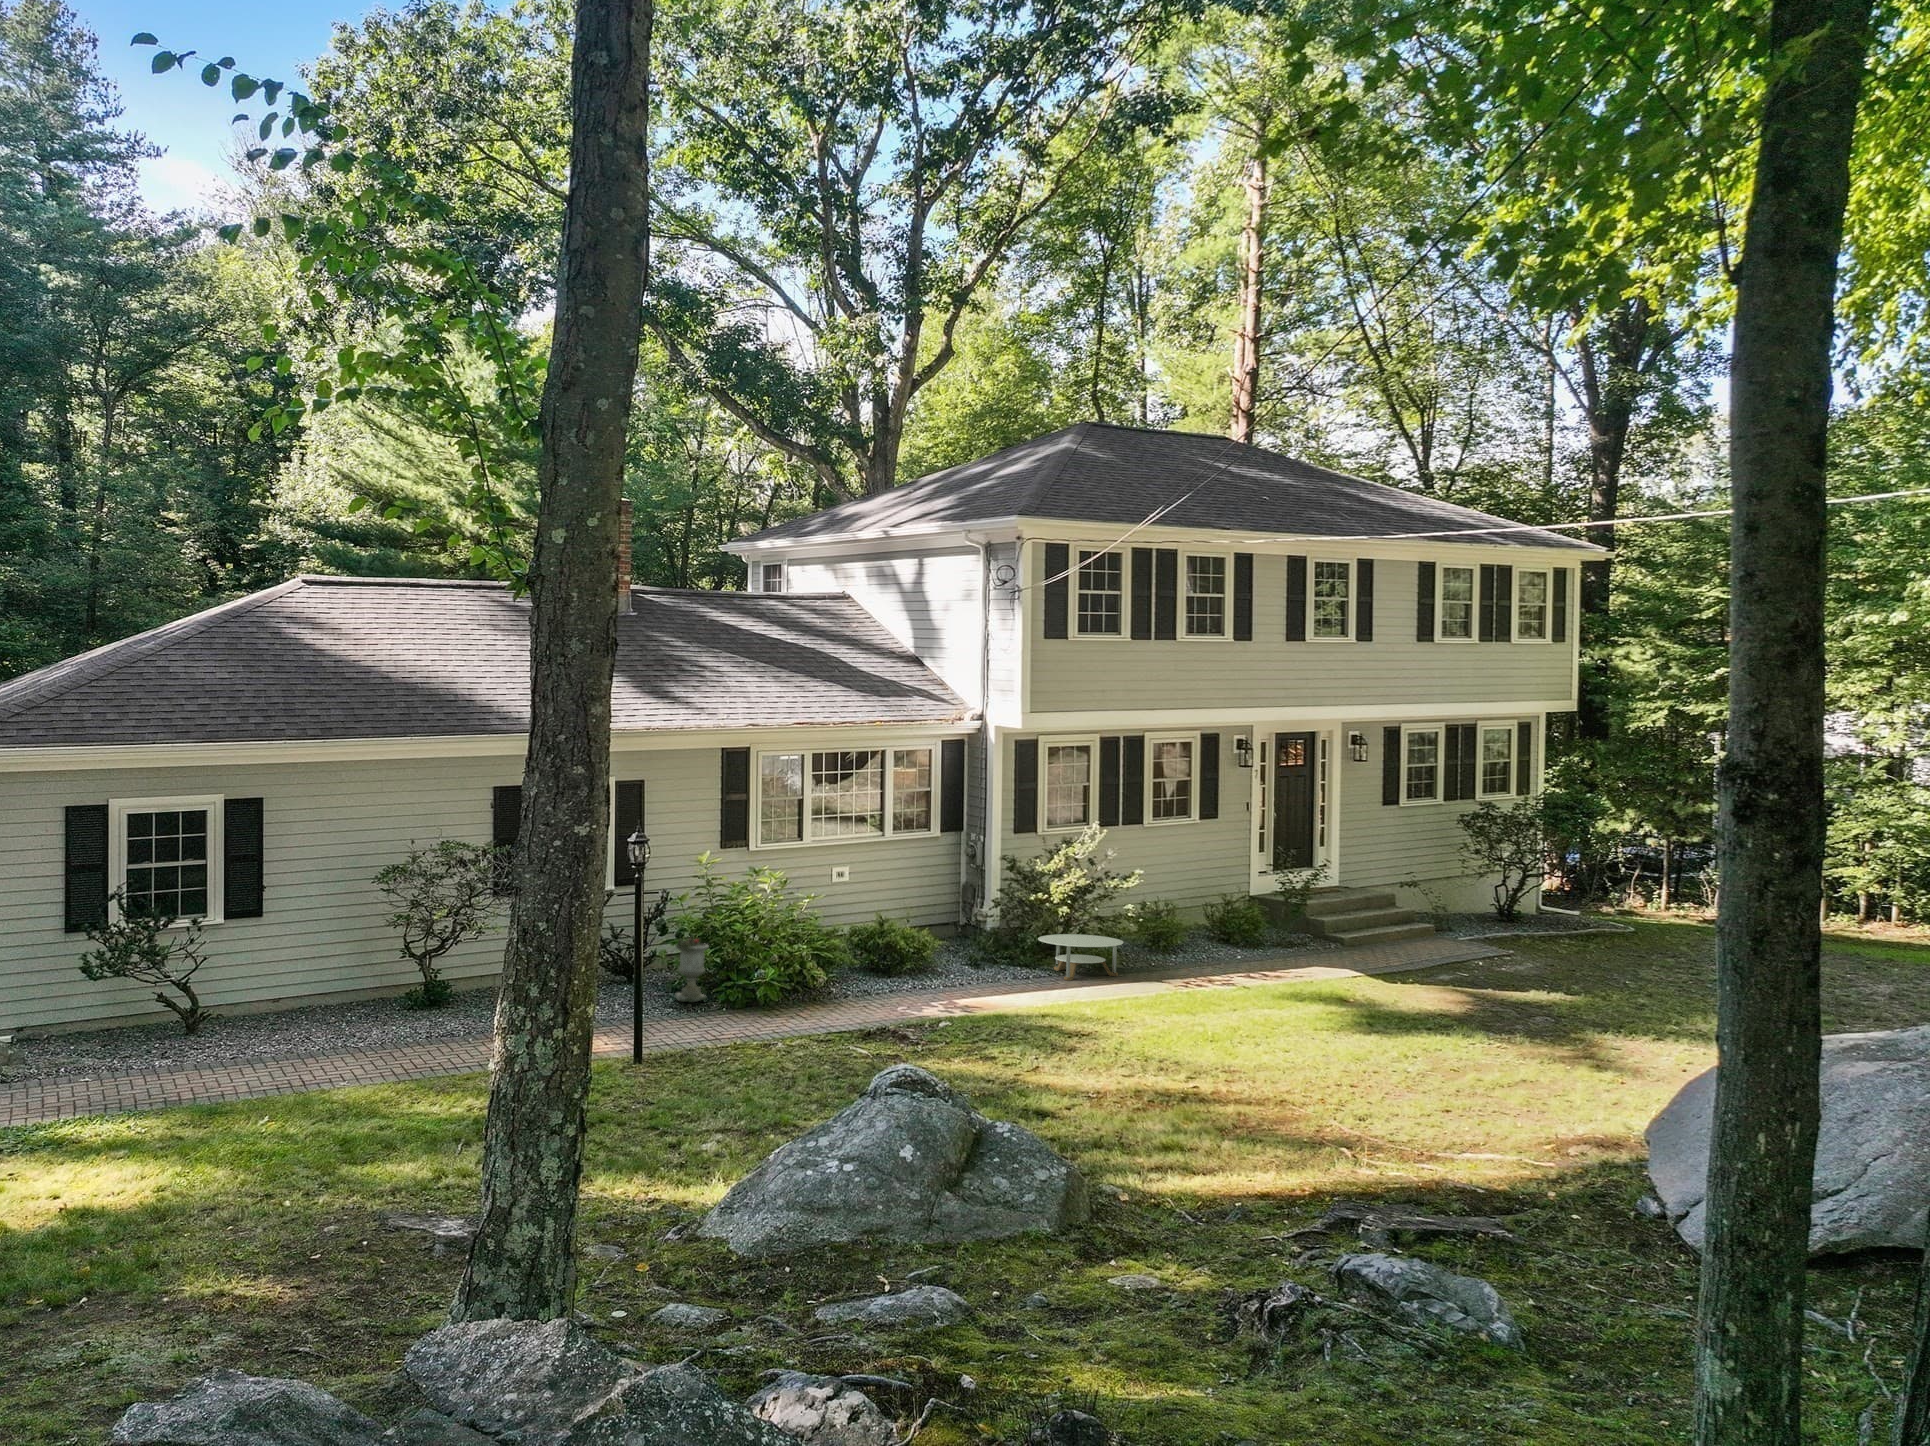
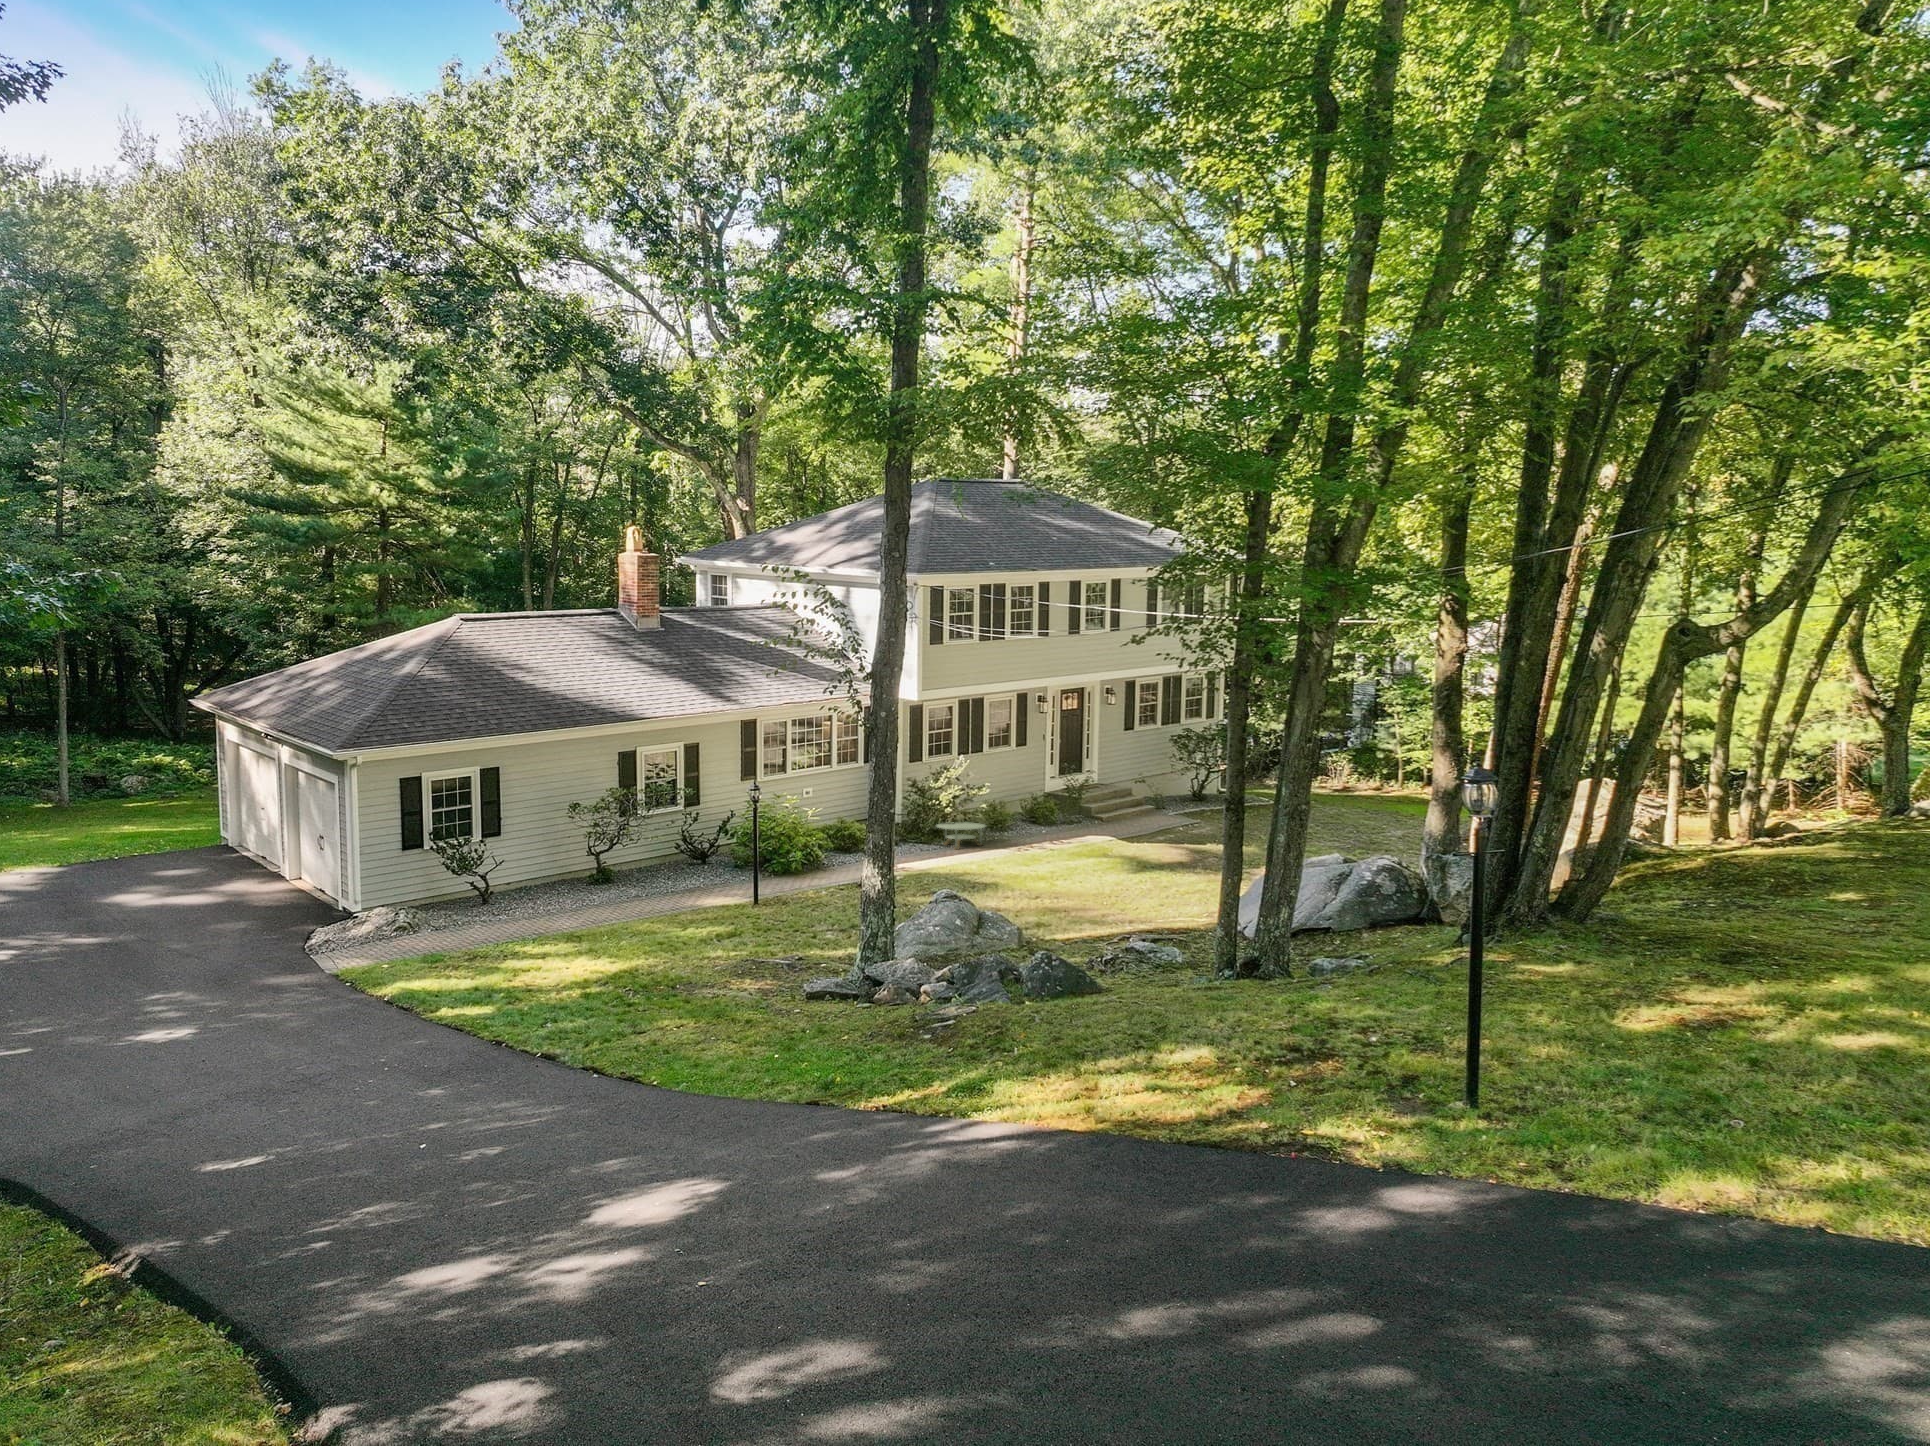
planter: present [675,938,709,1003] -> none [741,835,762,874]

